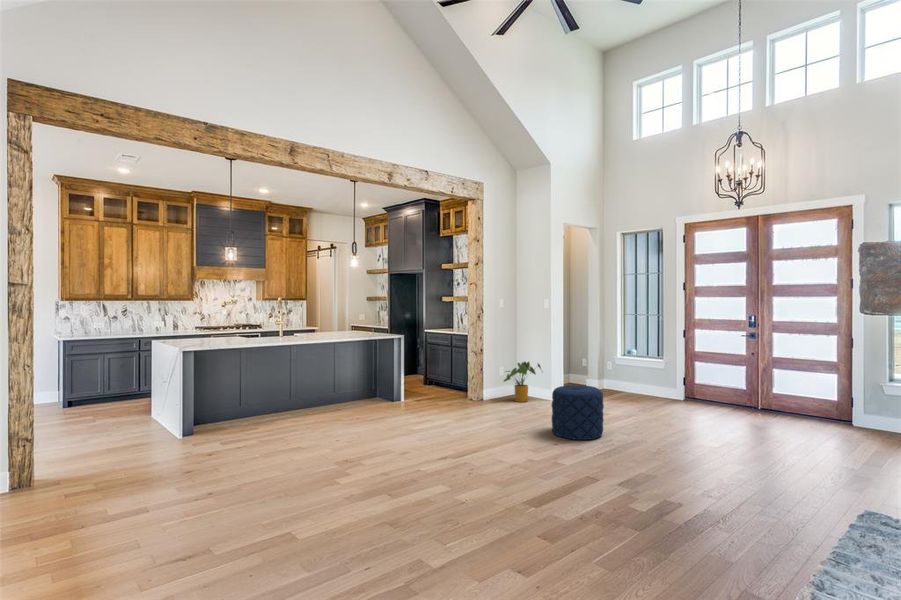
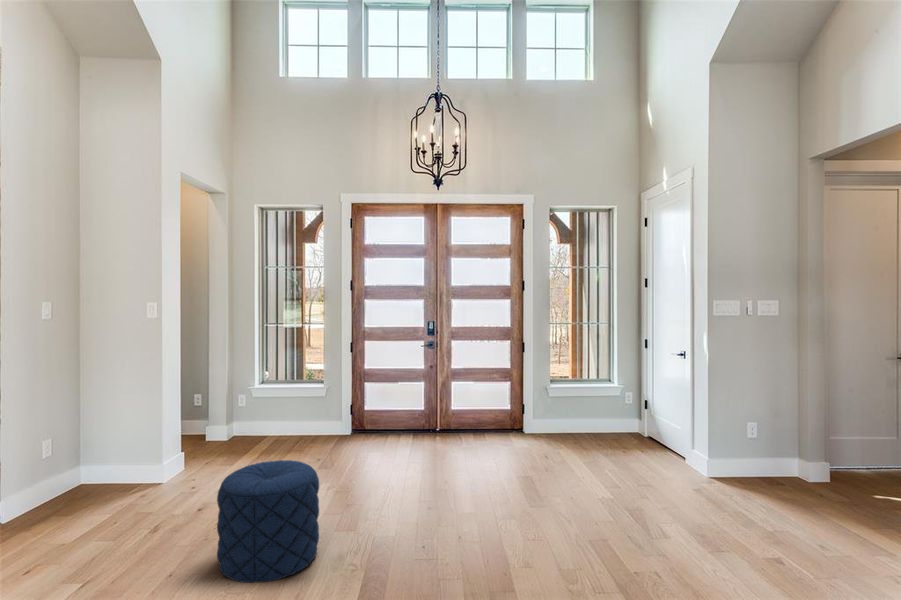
house plant: present [504,362,541,402] -> none [56,420,146,504]

